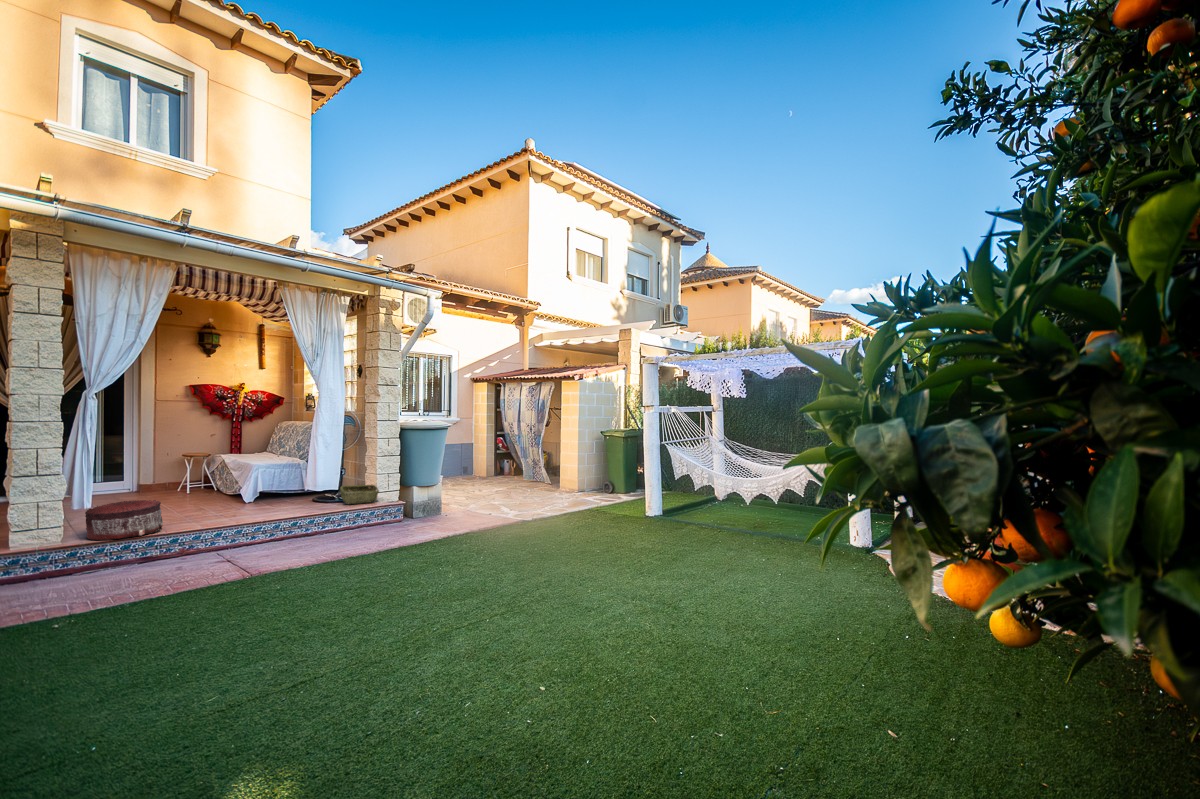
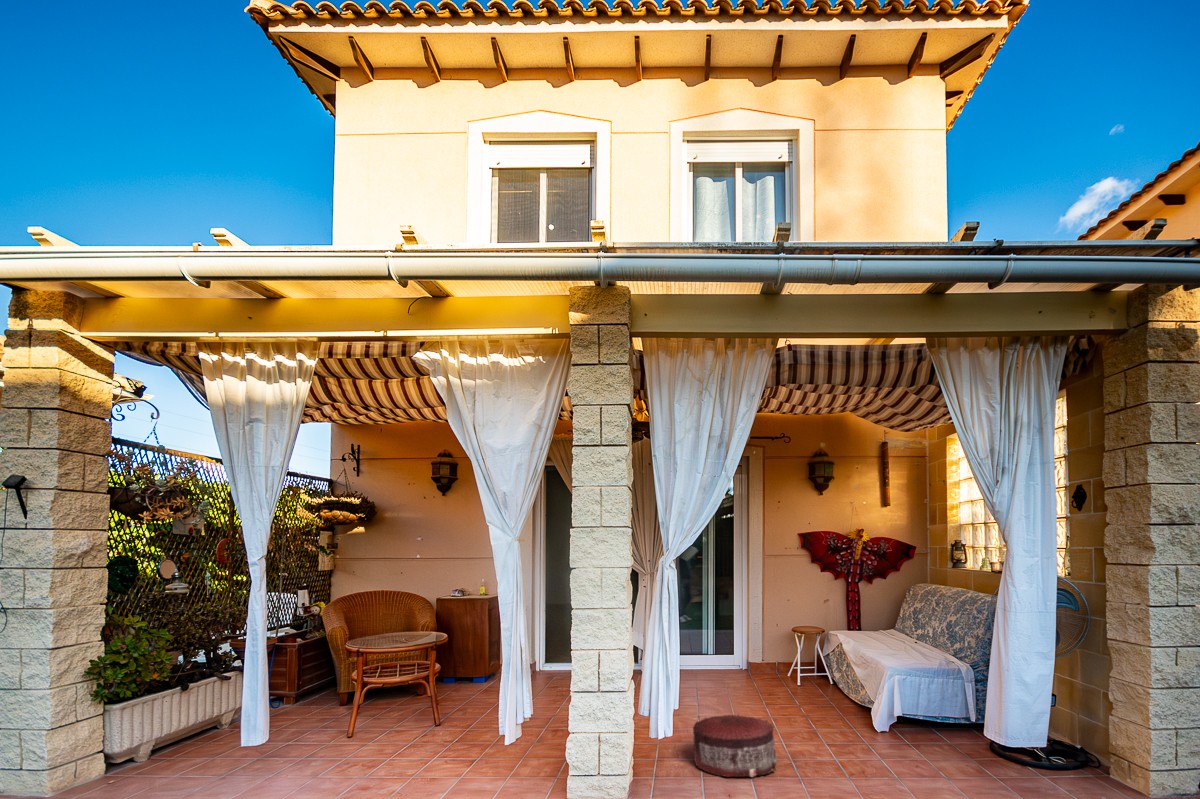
woven basket: present [340,485,379,504] -> none [1028,736,1106,780]

